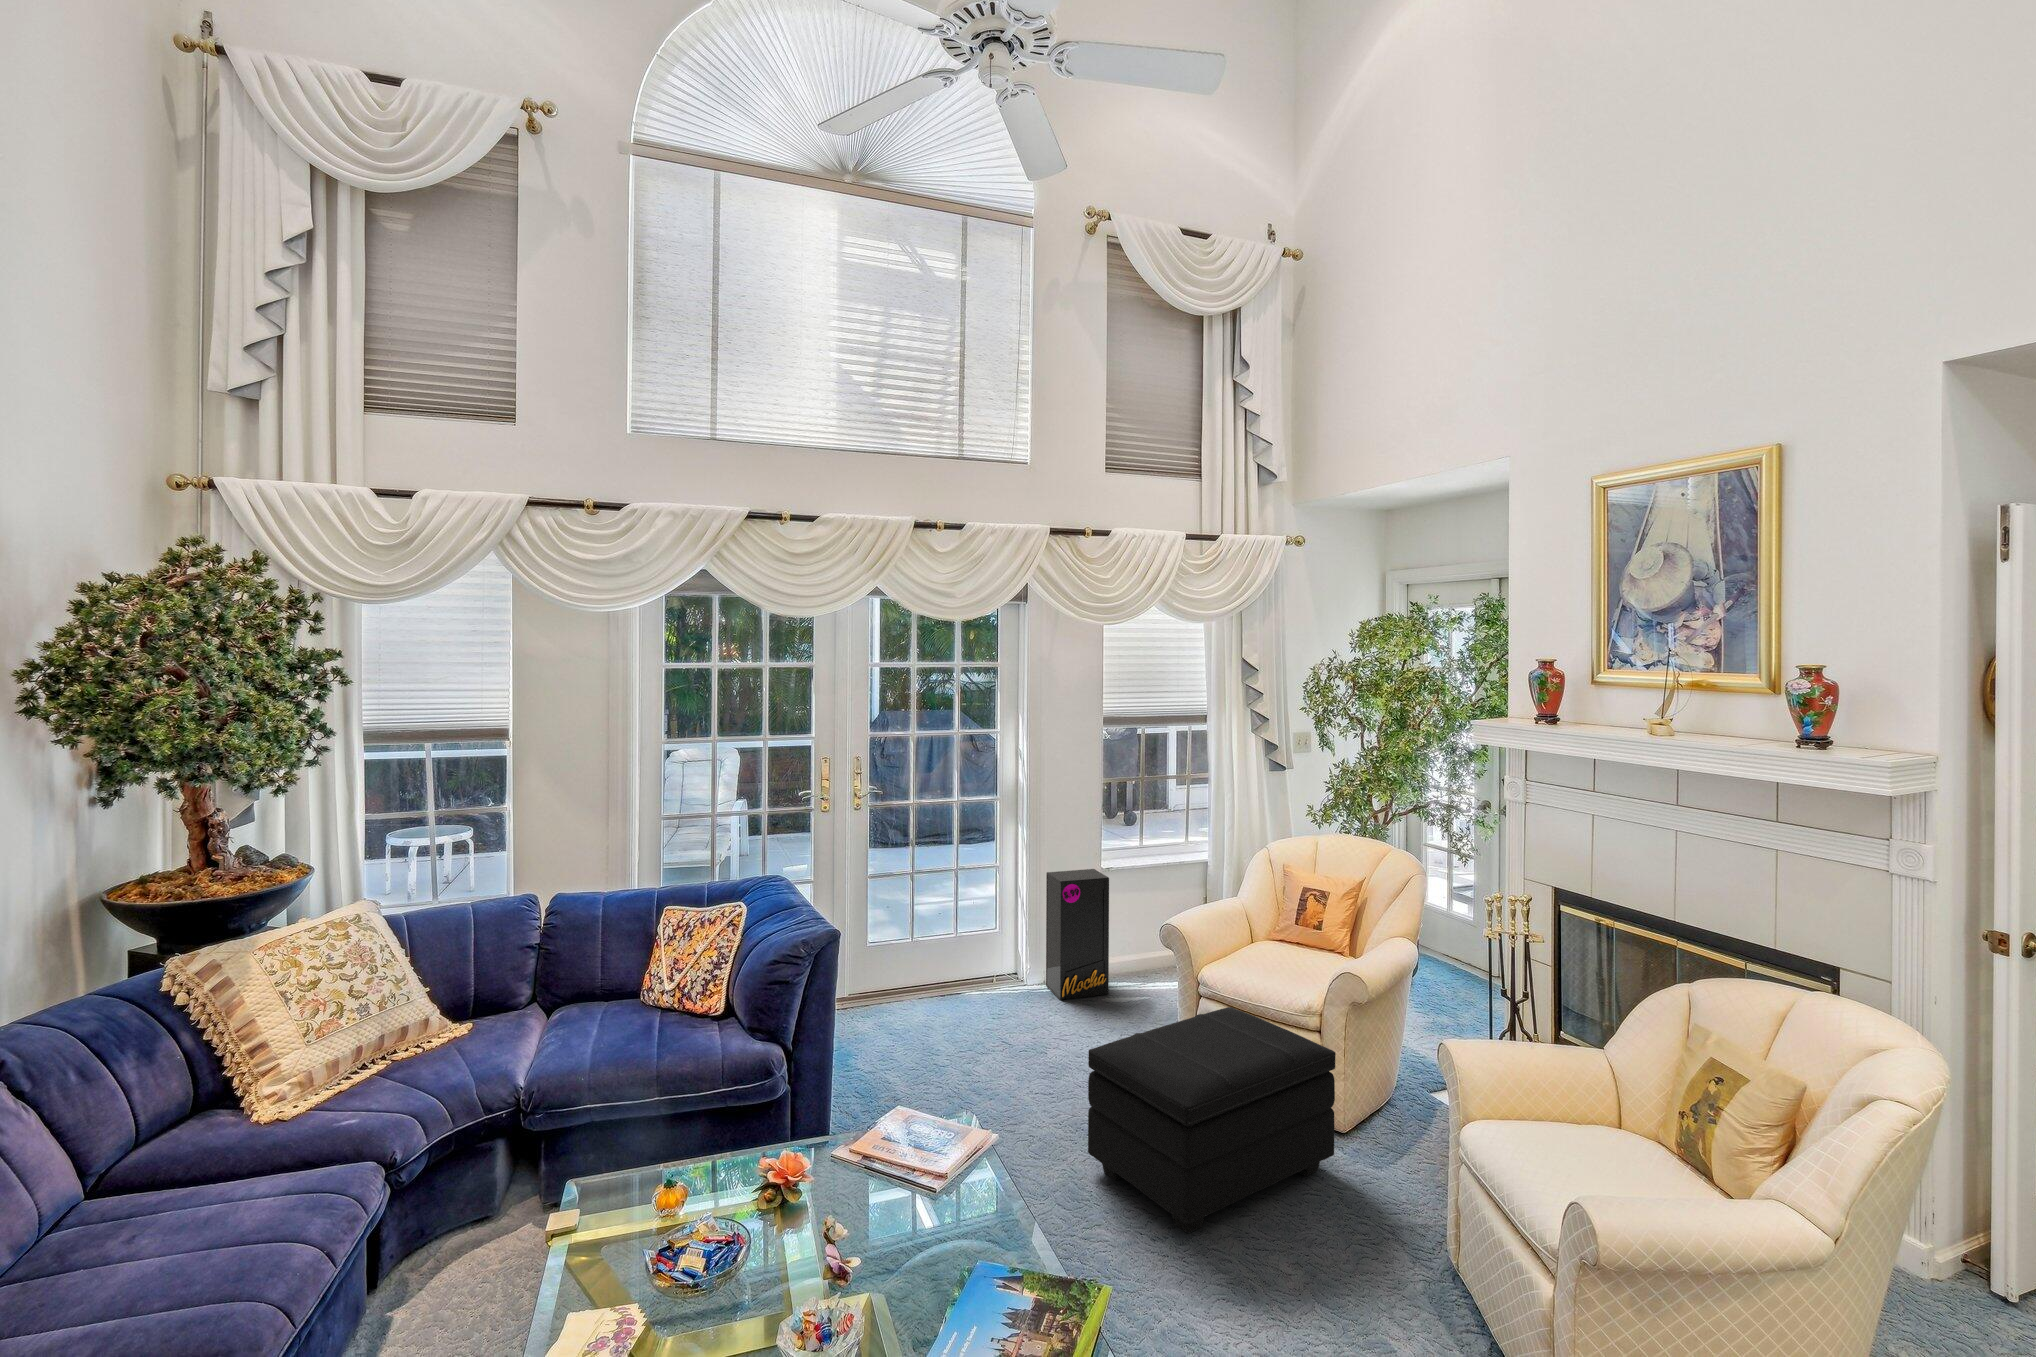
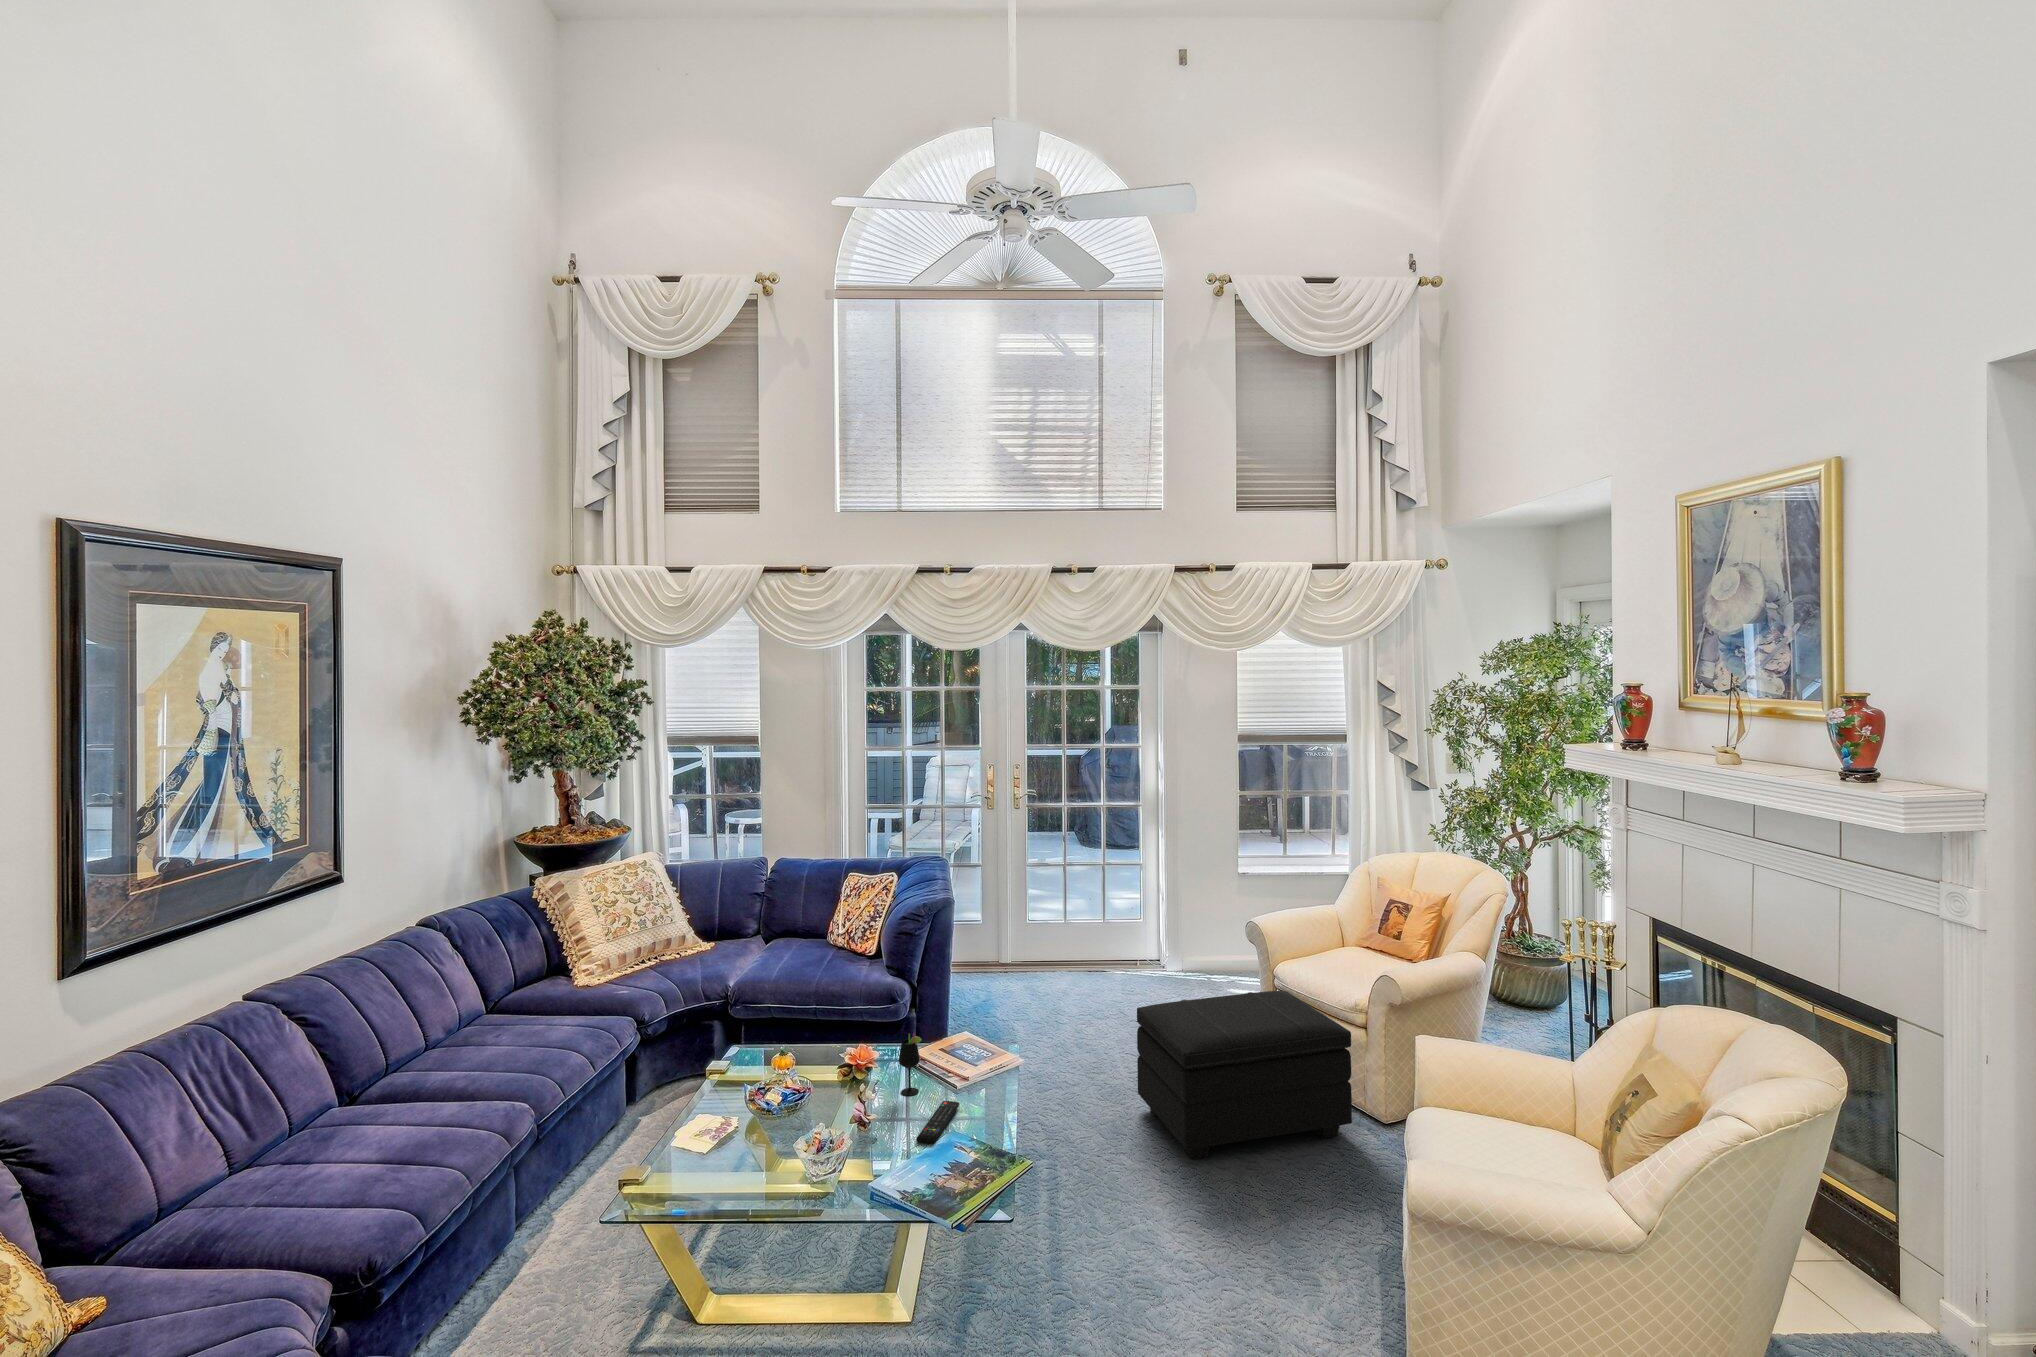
speaker: present [1046,869,1109,1000] -> none [1183,871,1237,985]
wine glass: none [856,1143,892,1234] -> present [899,1033,922,1096]
remote control: none [933,1235,960,1320] -> present [916,1101,959,1144]

